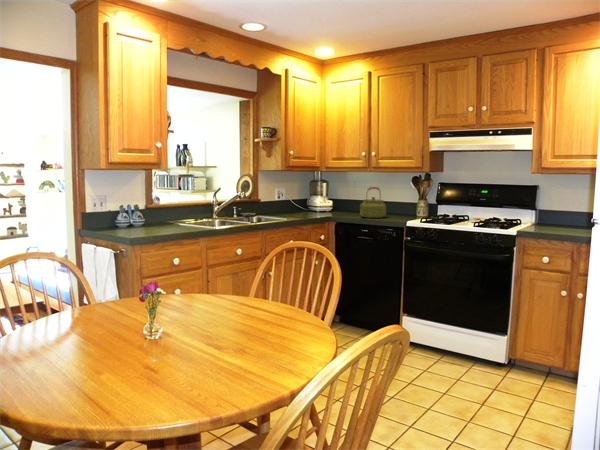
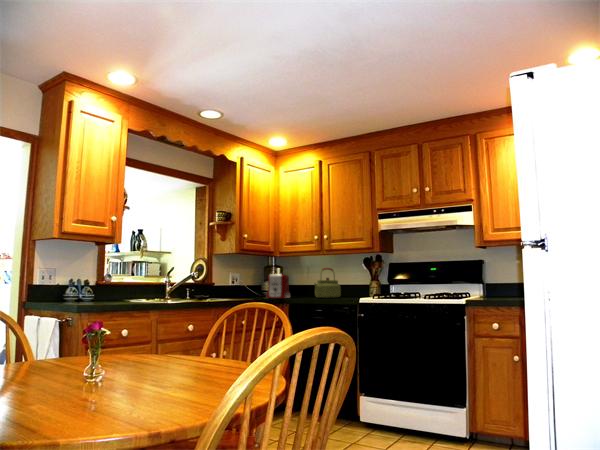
toaster: none [311,192,335,217] -> present [266,274,290,298]

